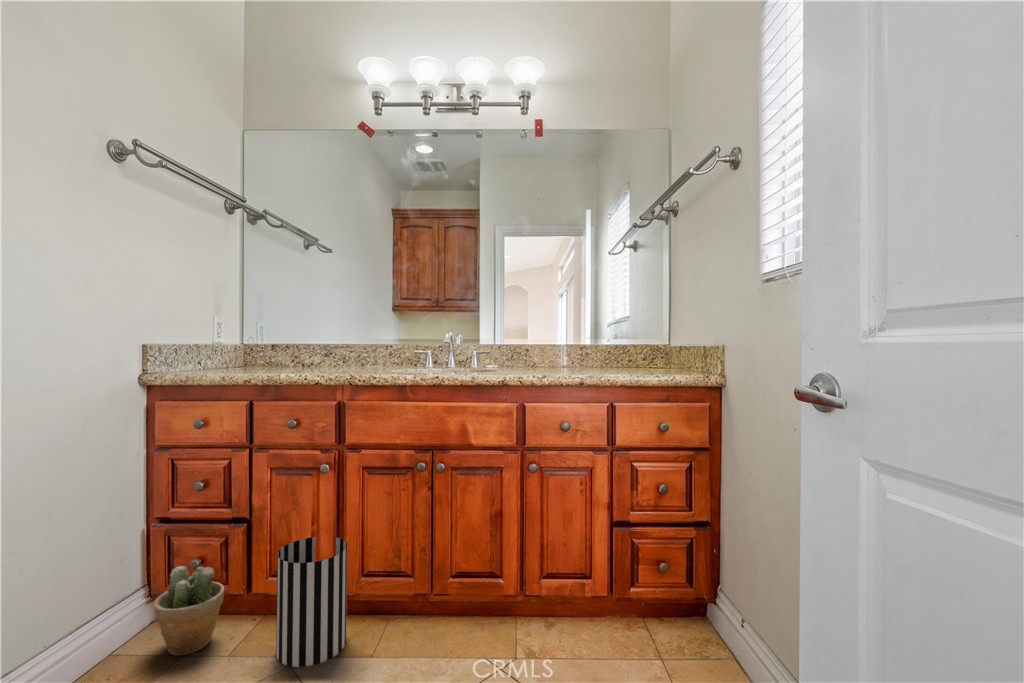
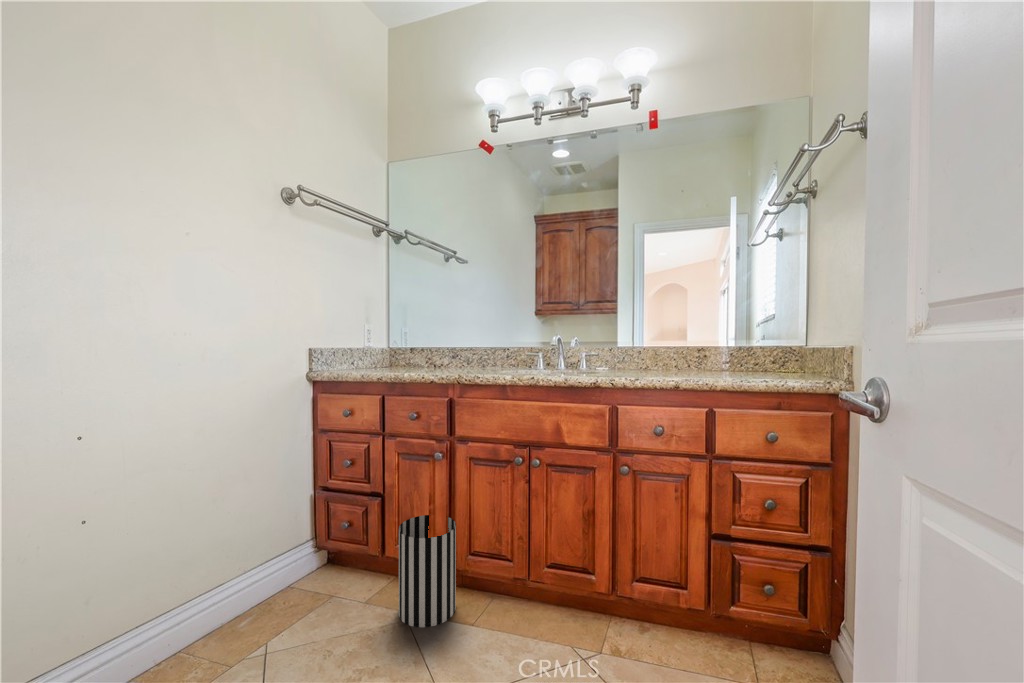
potted plant: present [154,566,224,655] -> none [313,527,364,599]

